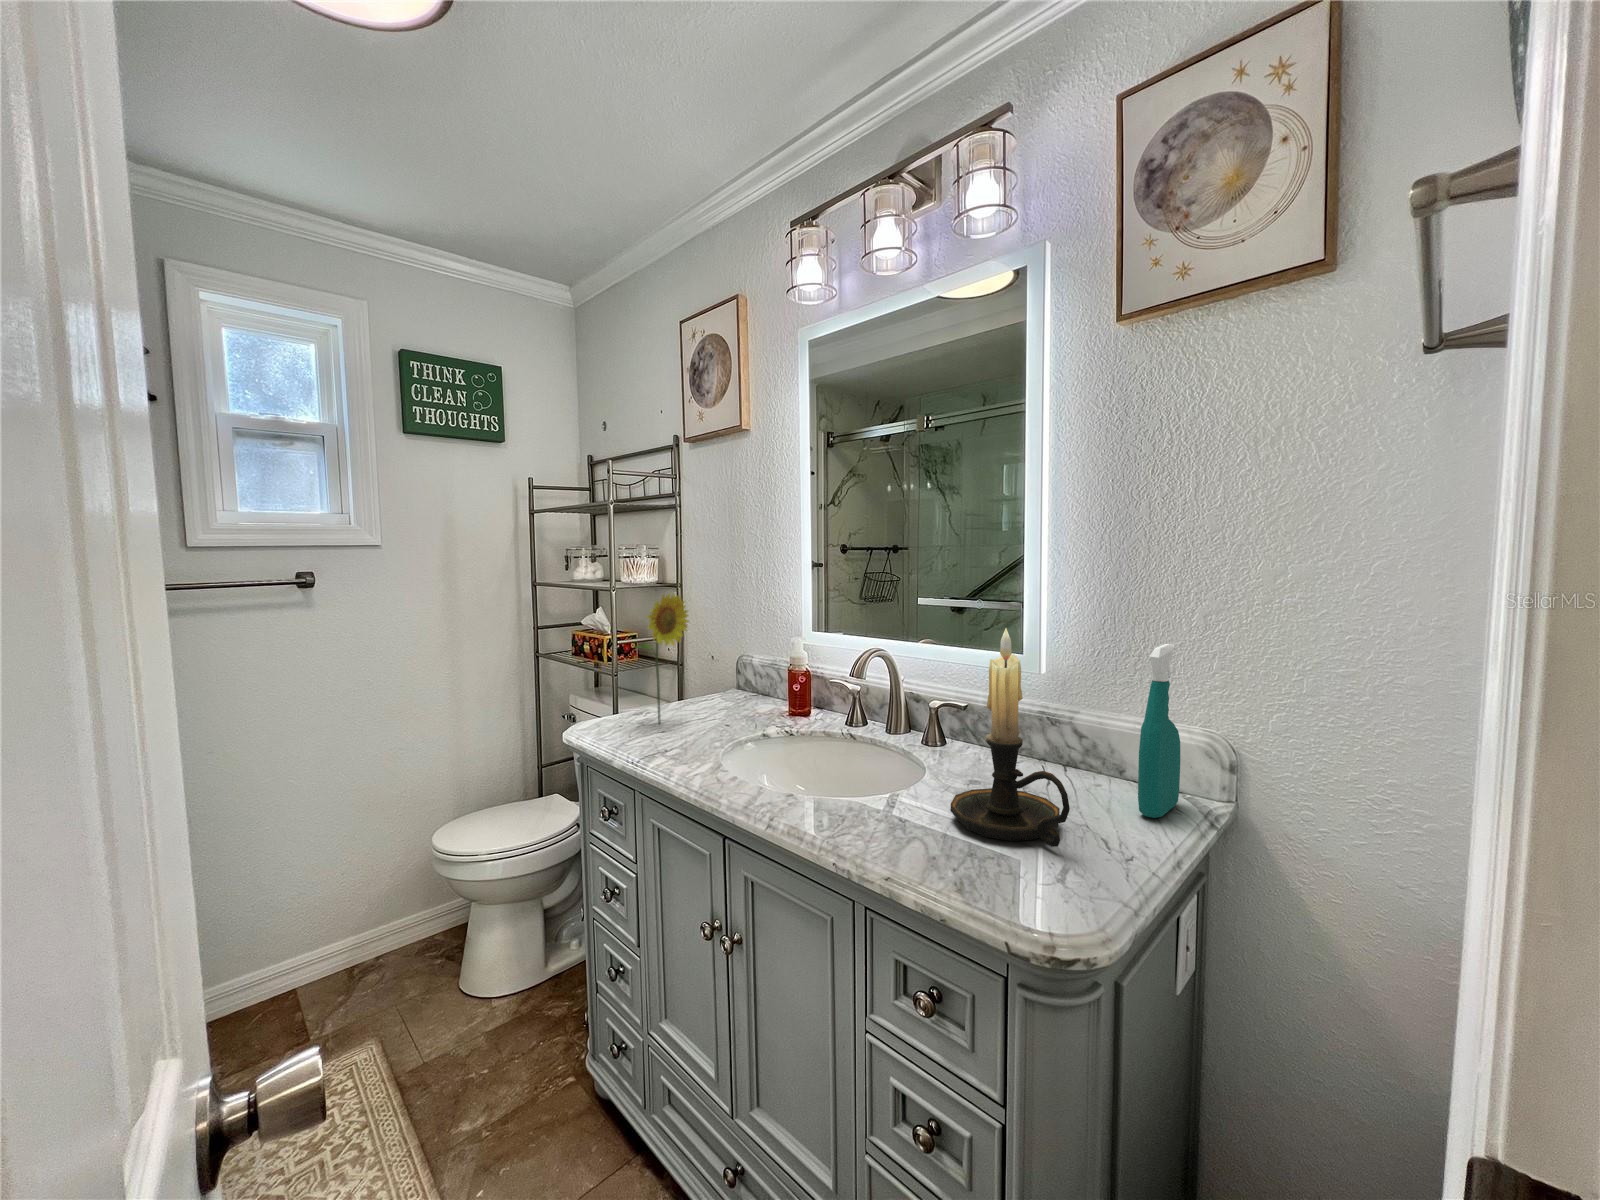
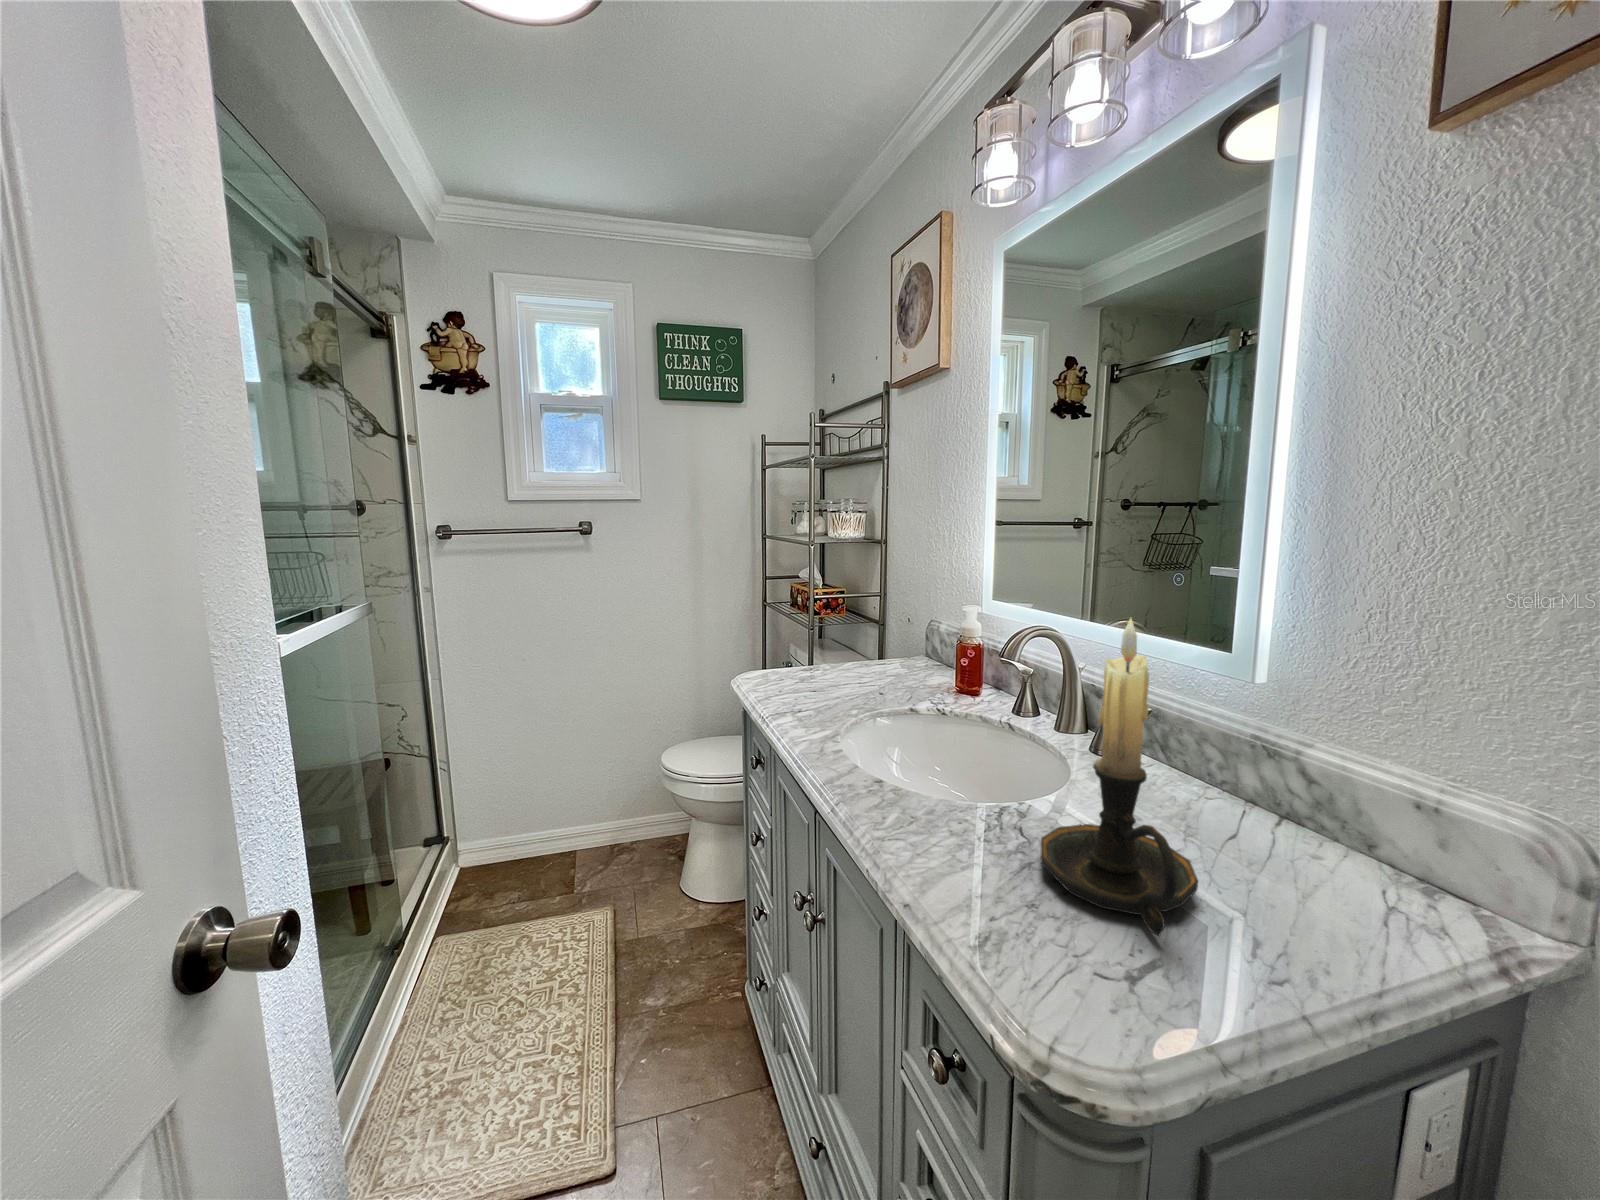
flower: present [636,593,689,724] -> none [792,548,851,682]
spray bottle: present [1138,644,1180,818] -> none [1352,664,1467,934]

